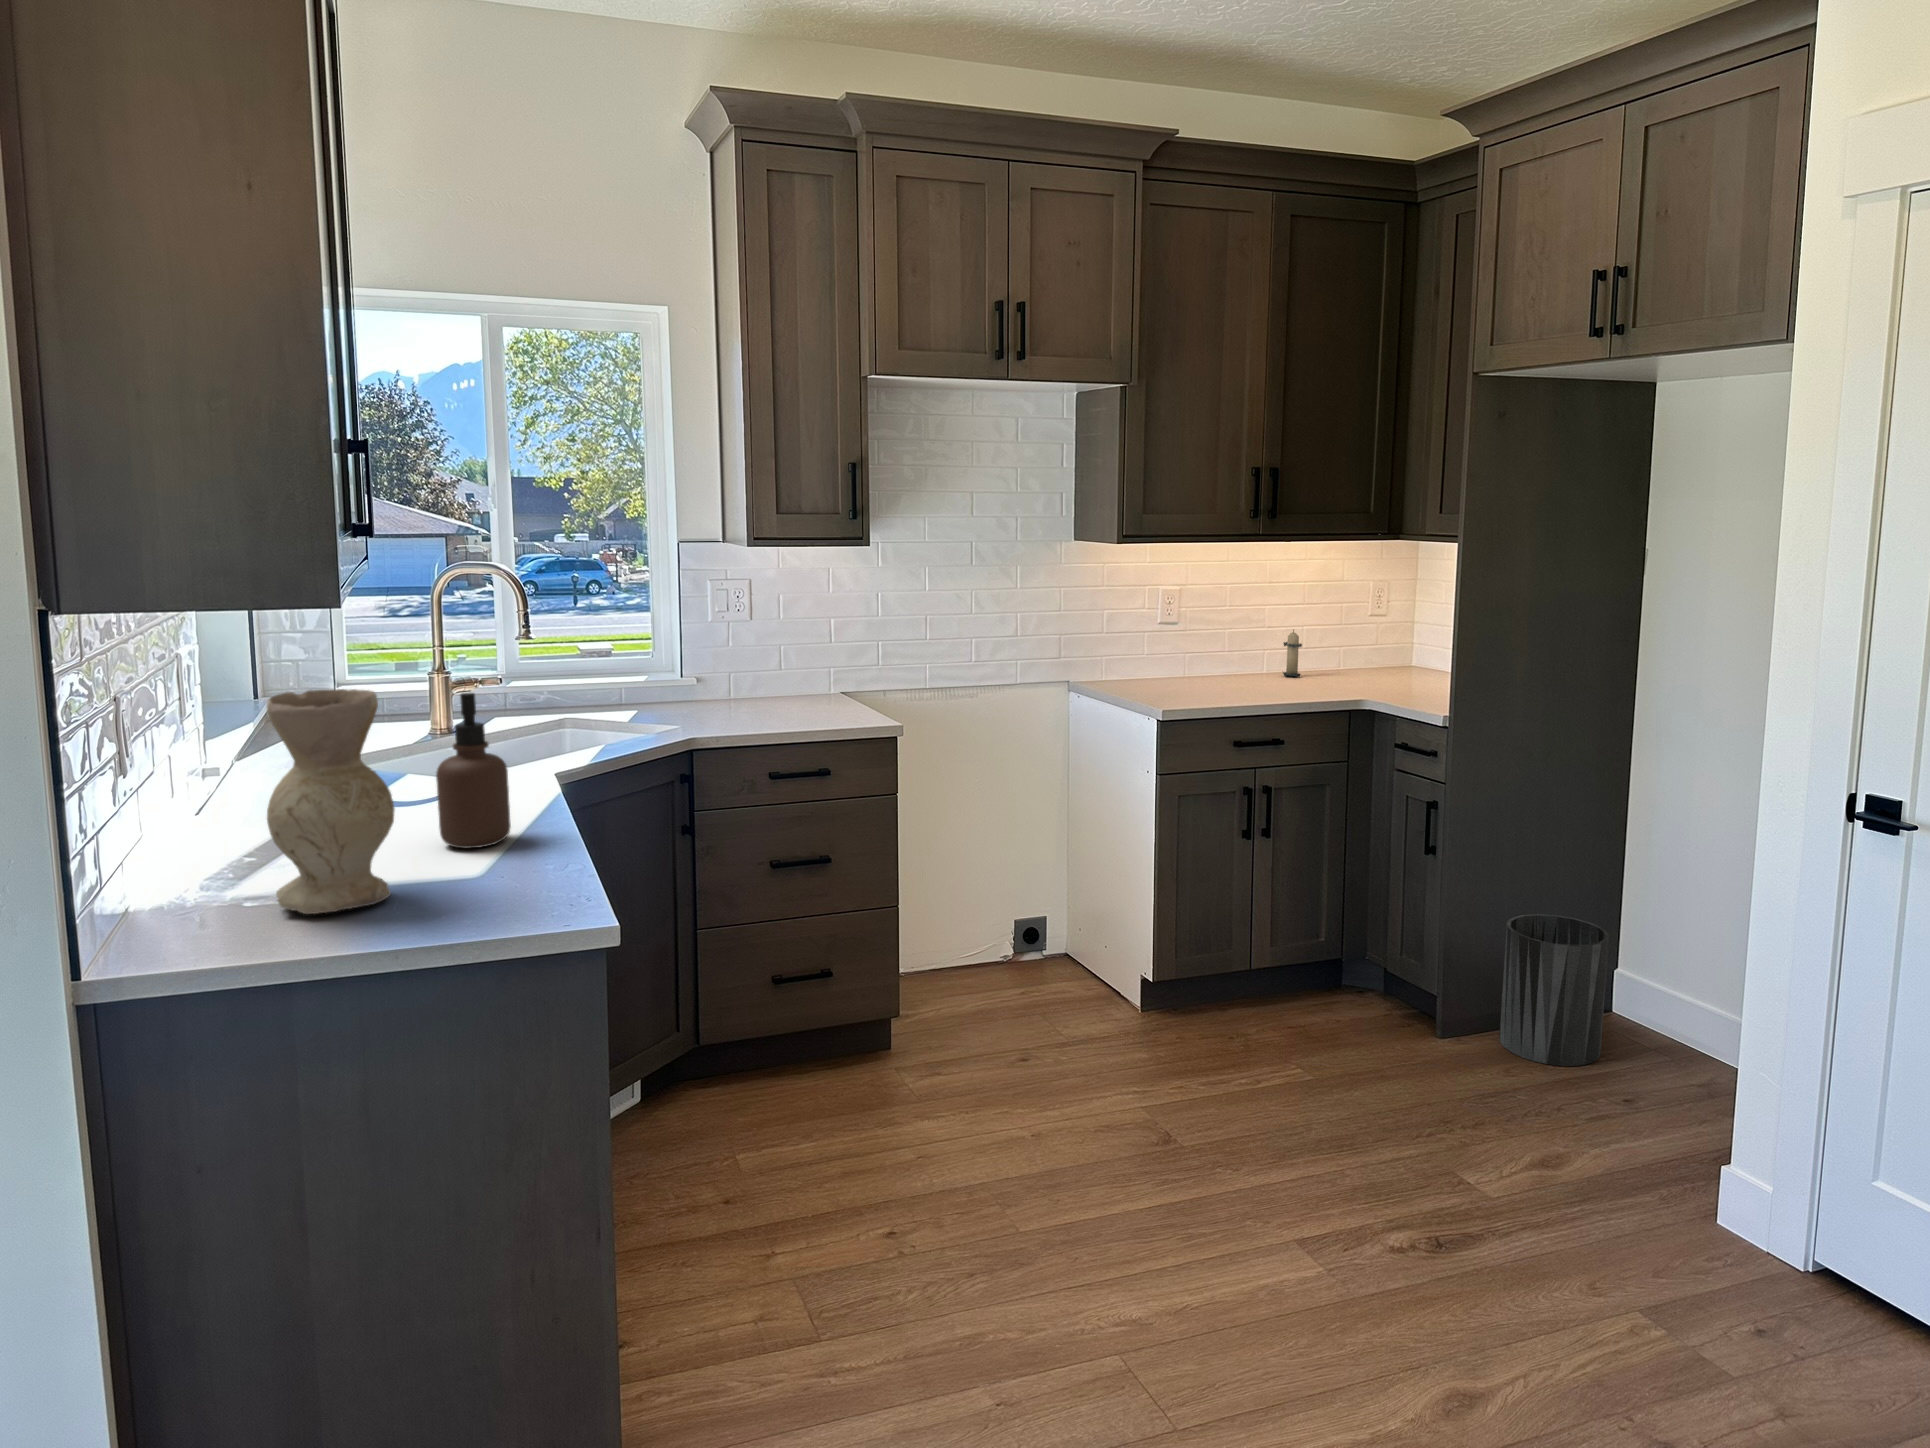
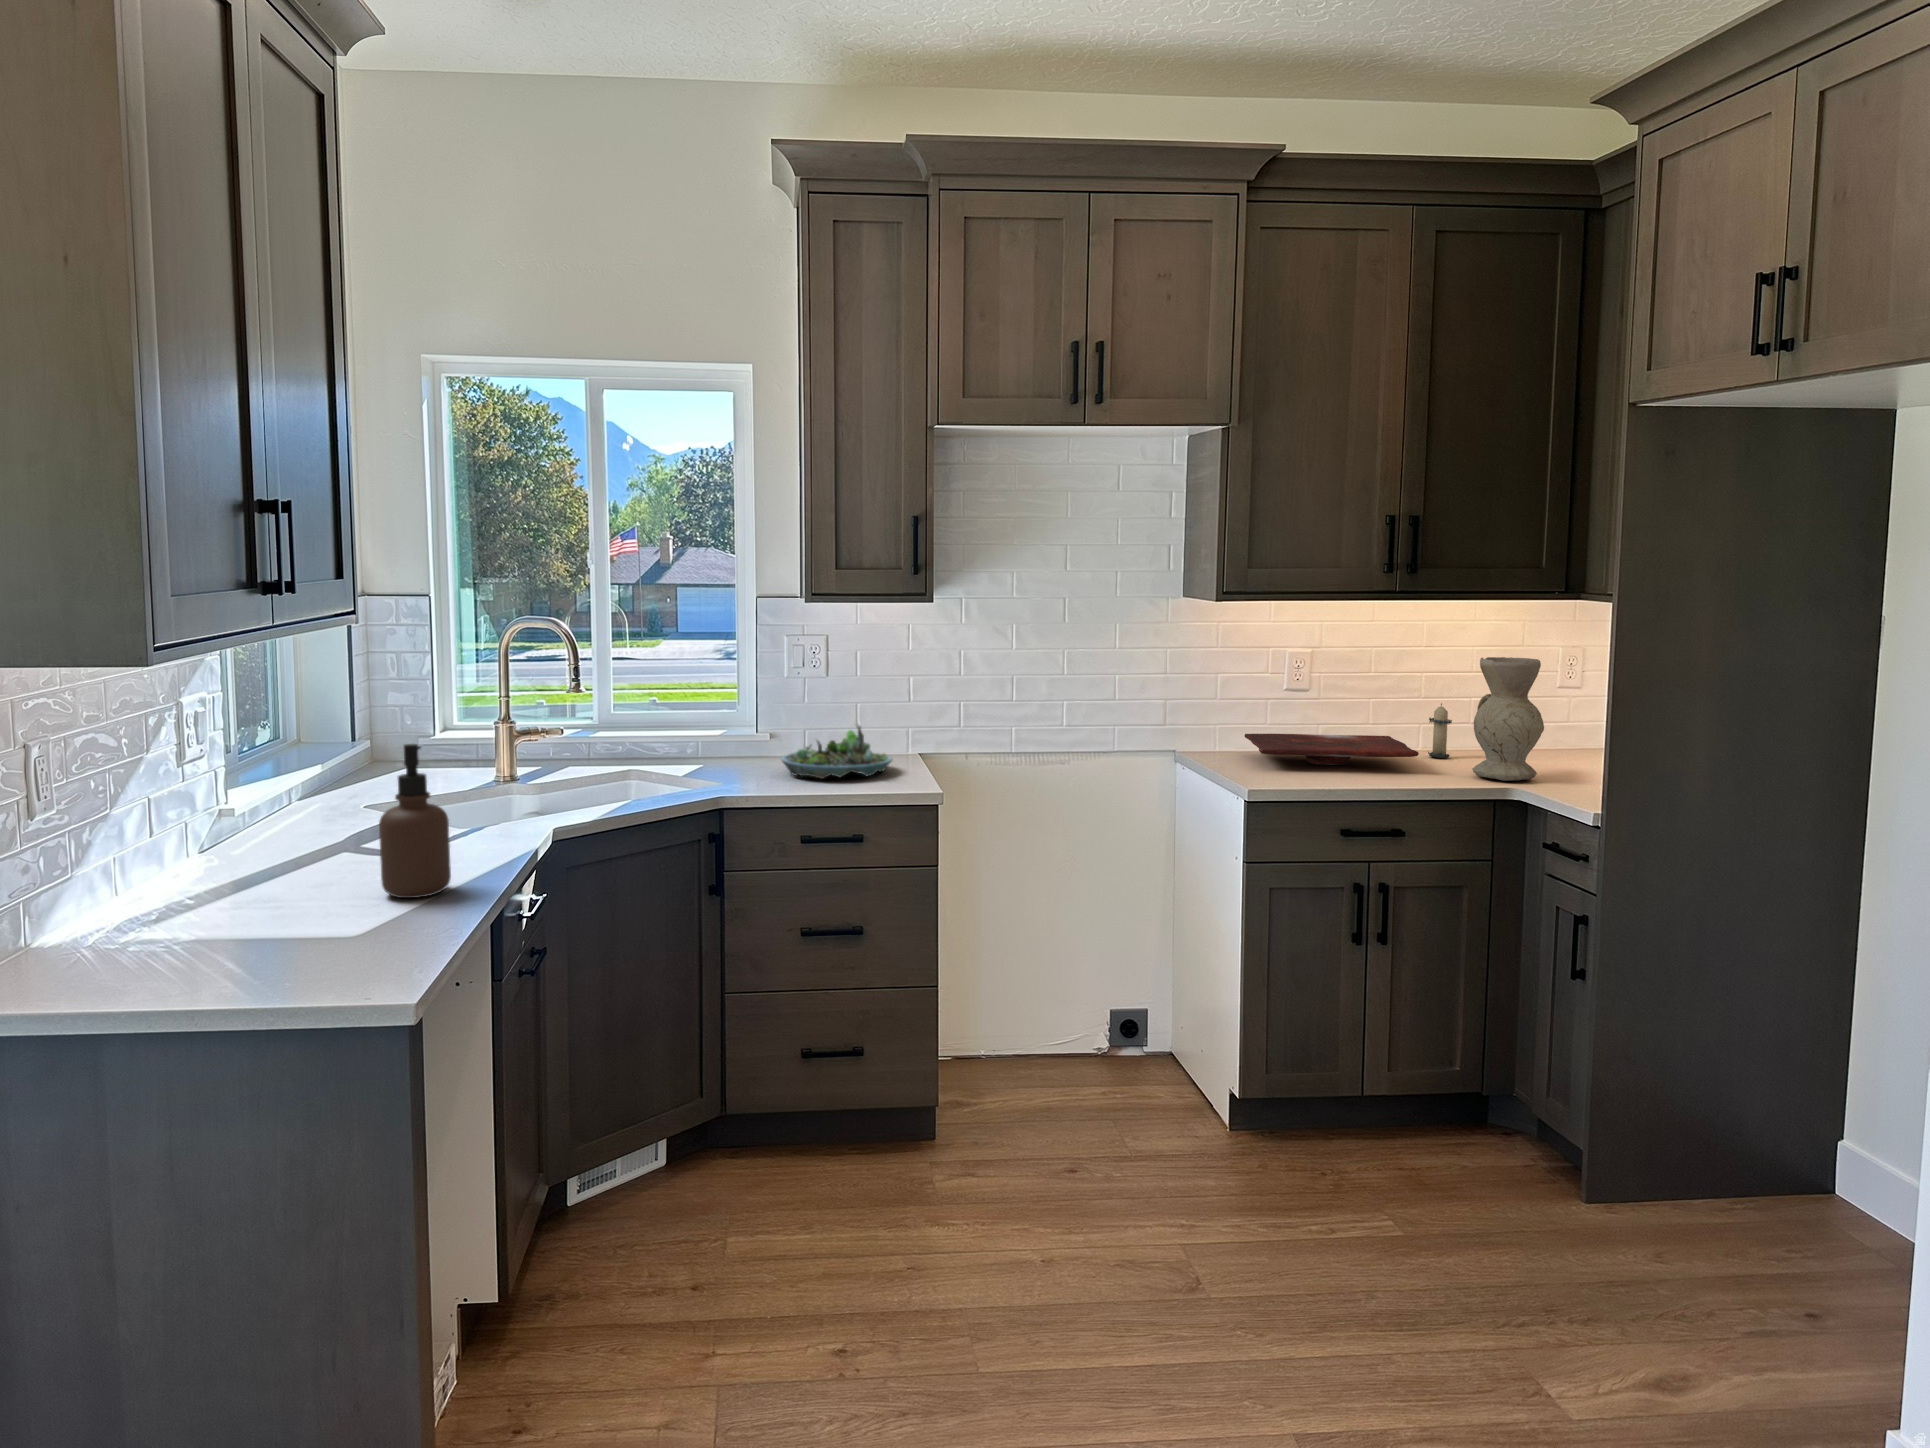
cutting board: none [1133,659,1288,686] -> present [1245,734,1419,765]
succulent planter: none [728,663,838,717] -> present [782,725,892,779]
vase: present [267,689,395,914] -> present [1472,657,1544,781]
trash can: present [1499,914,1609,1066] -> none [1676,1070,1830,1276]

